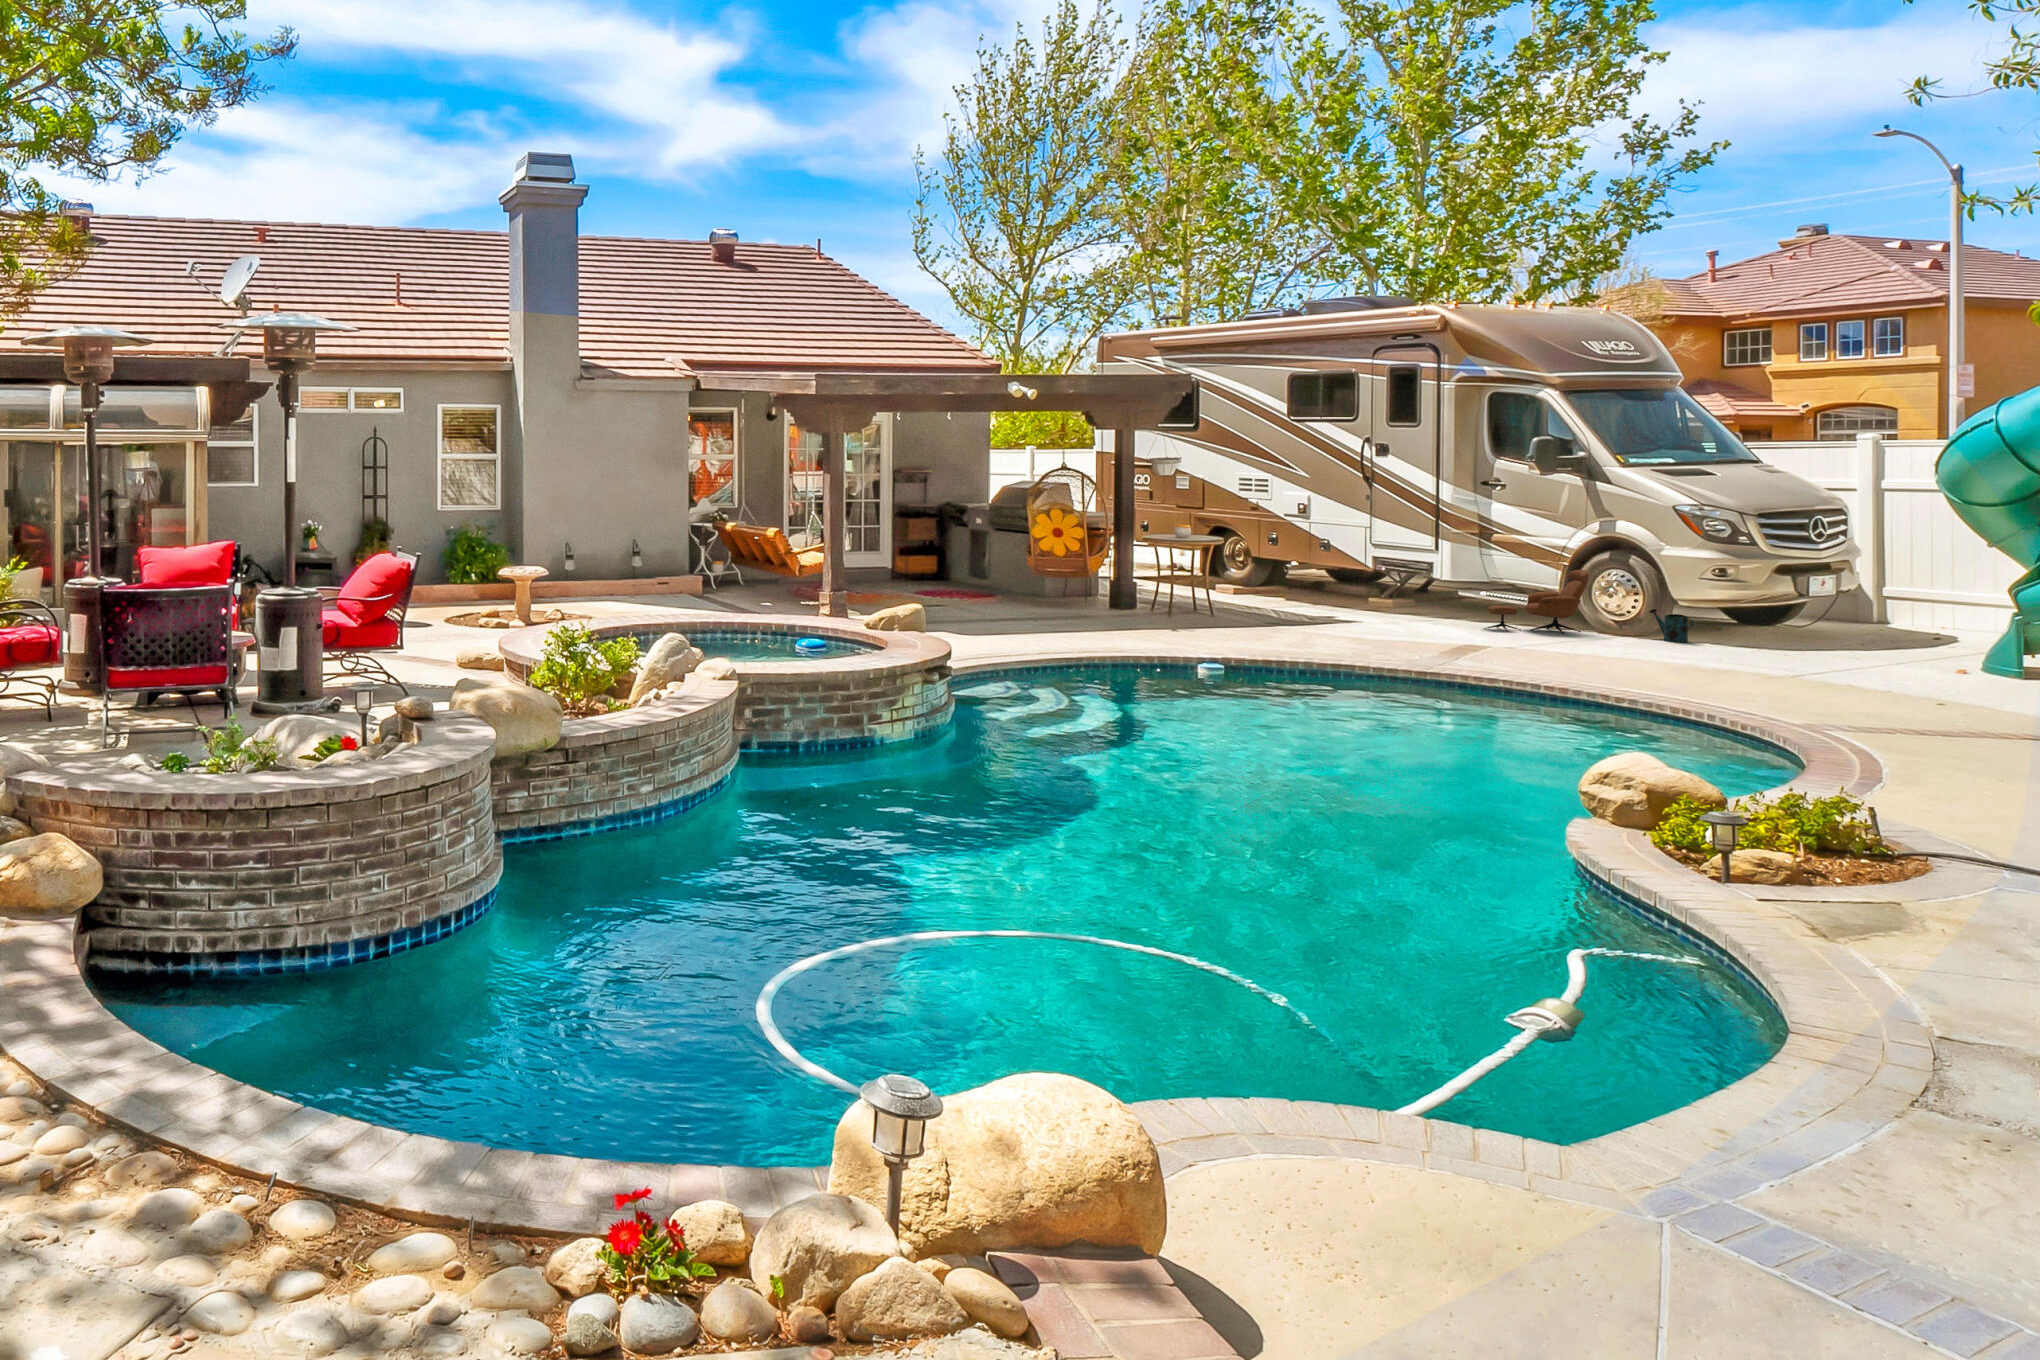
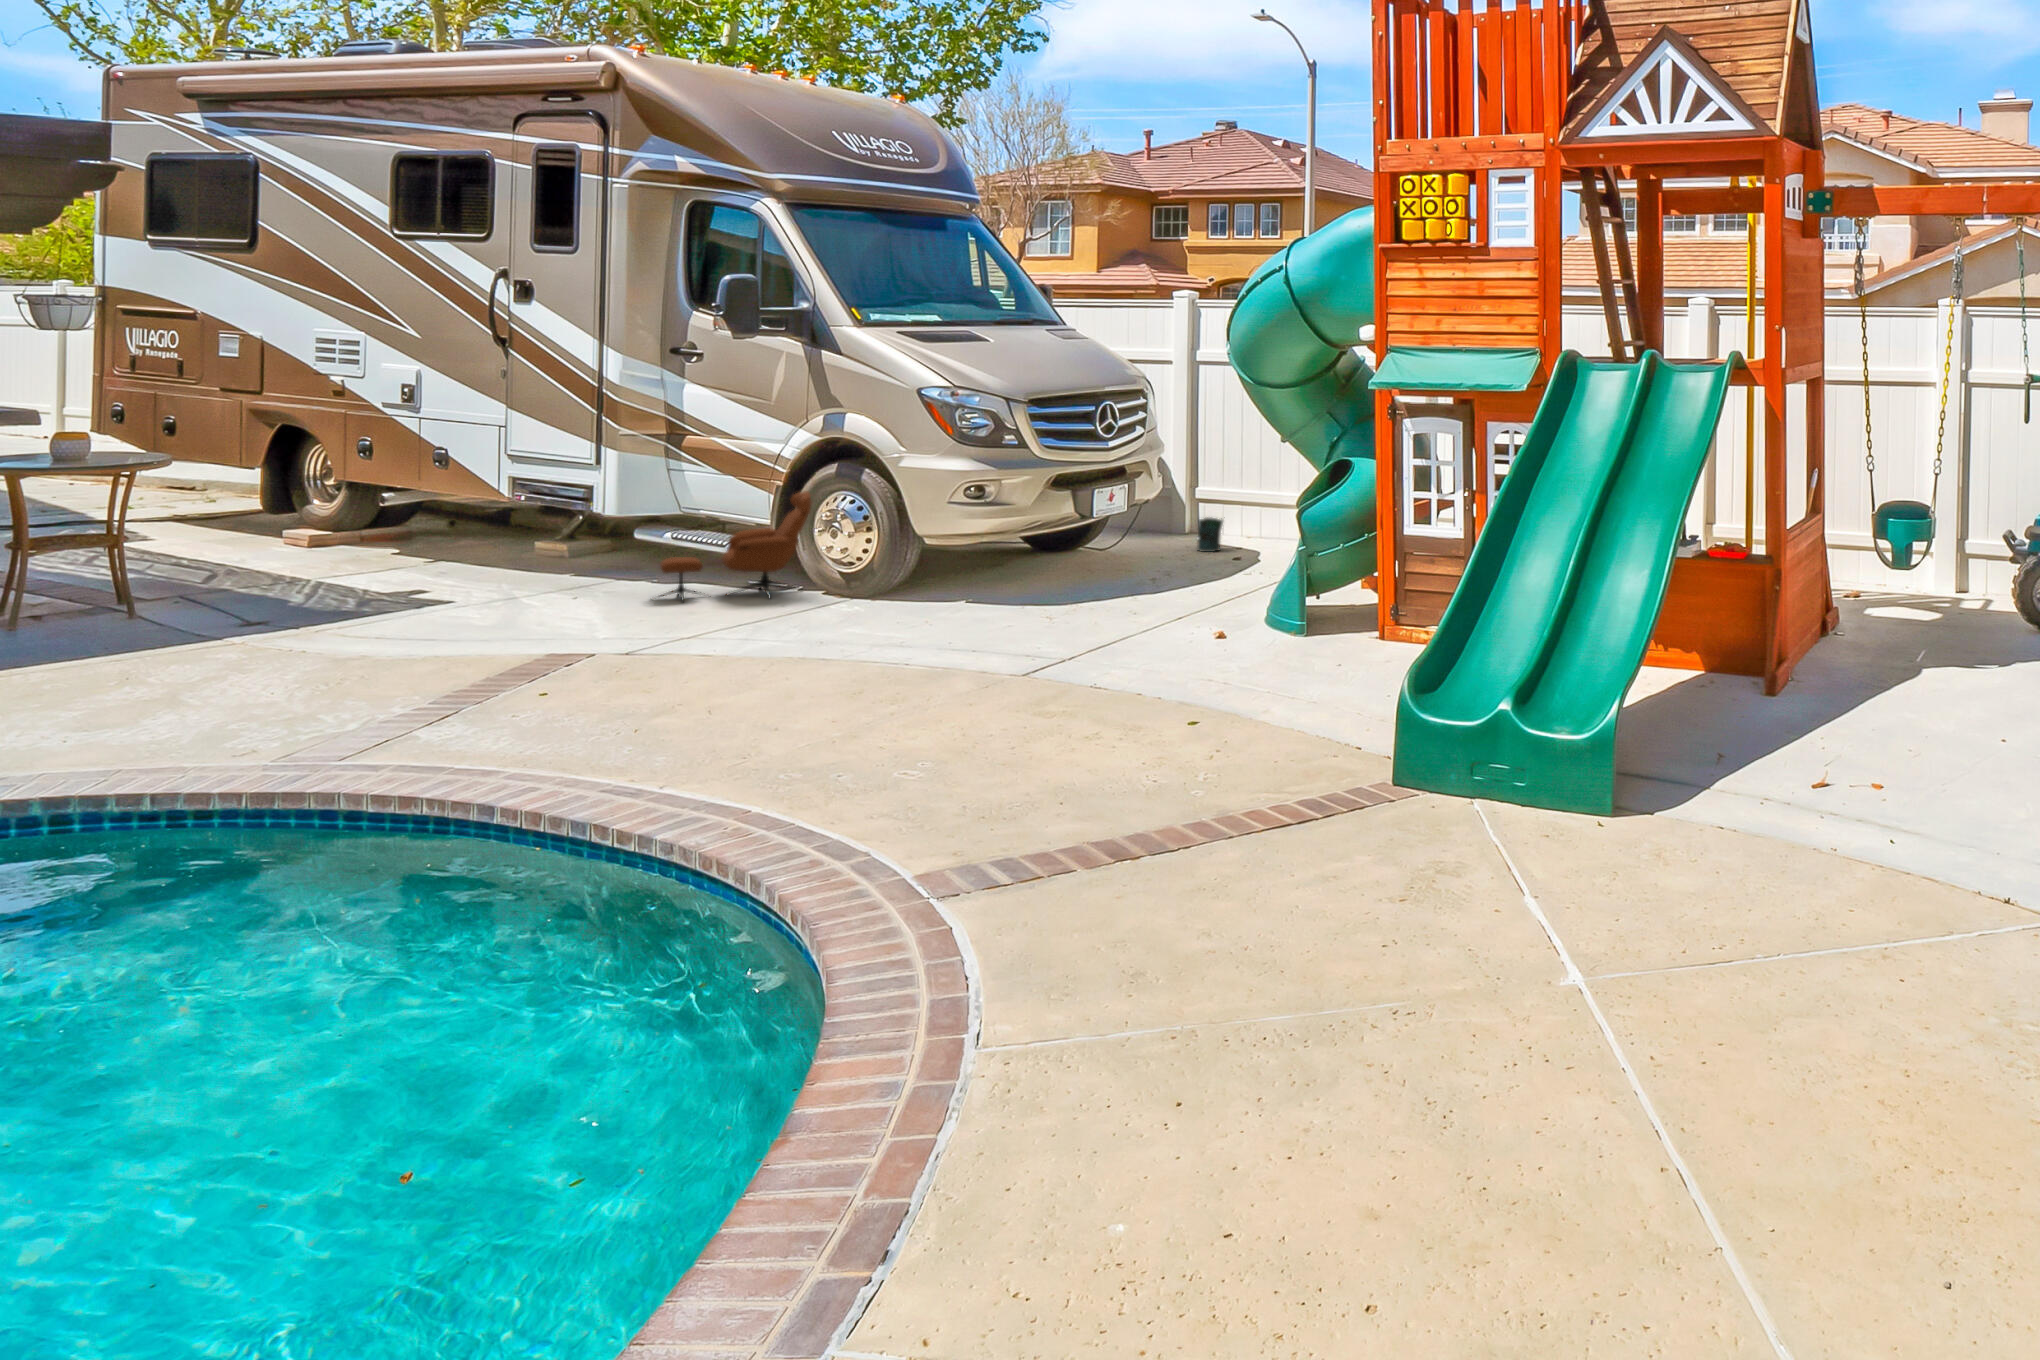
watering can: present [1649,609,1693,642] -> present [1197,517,1223,552]

